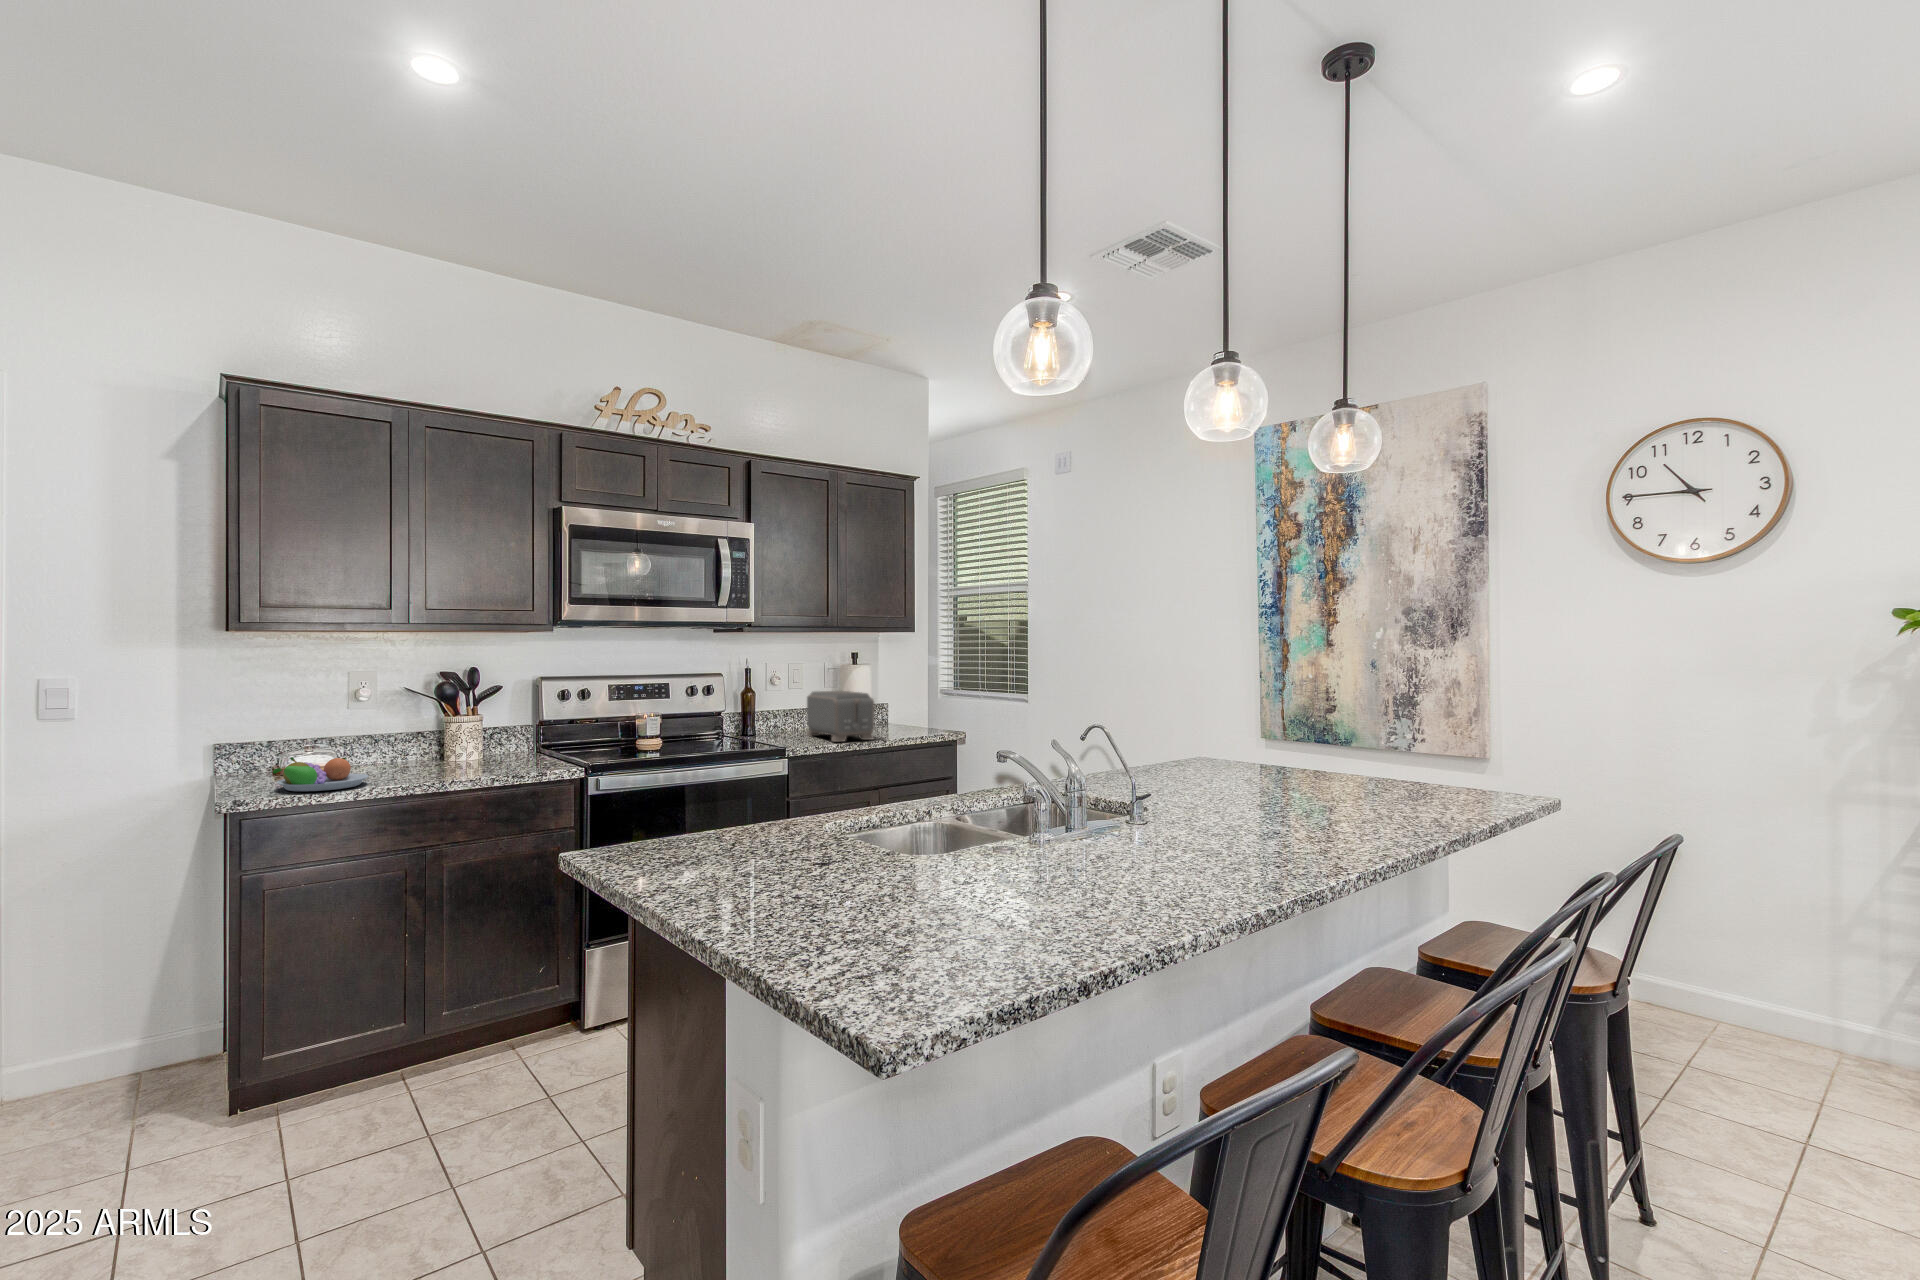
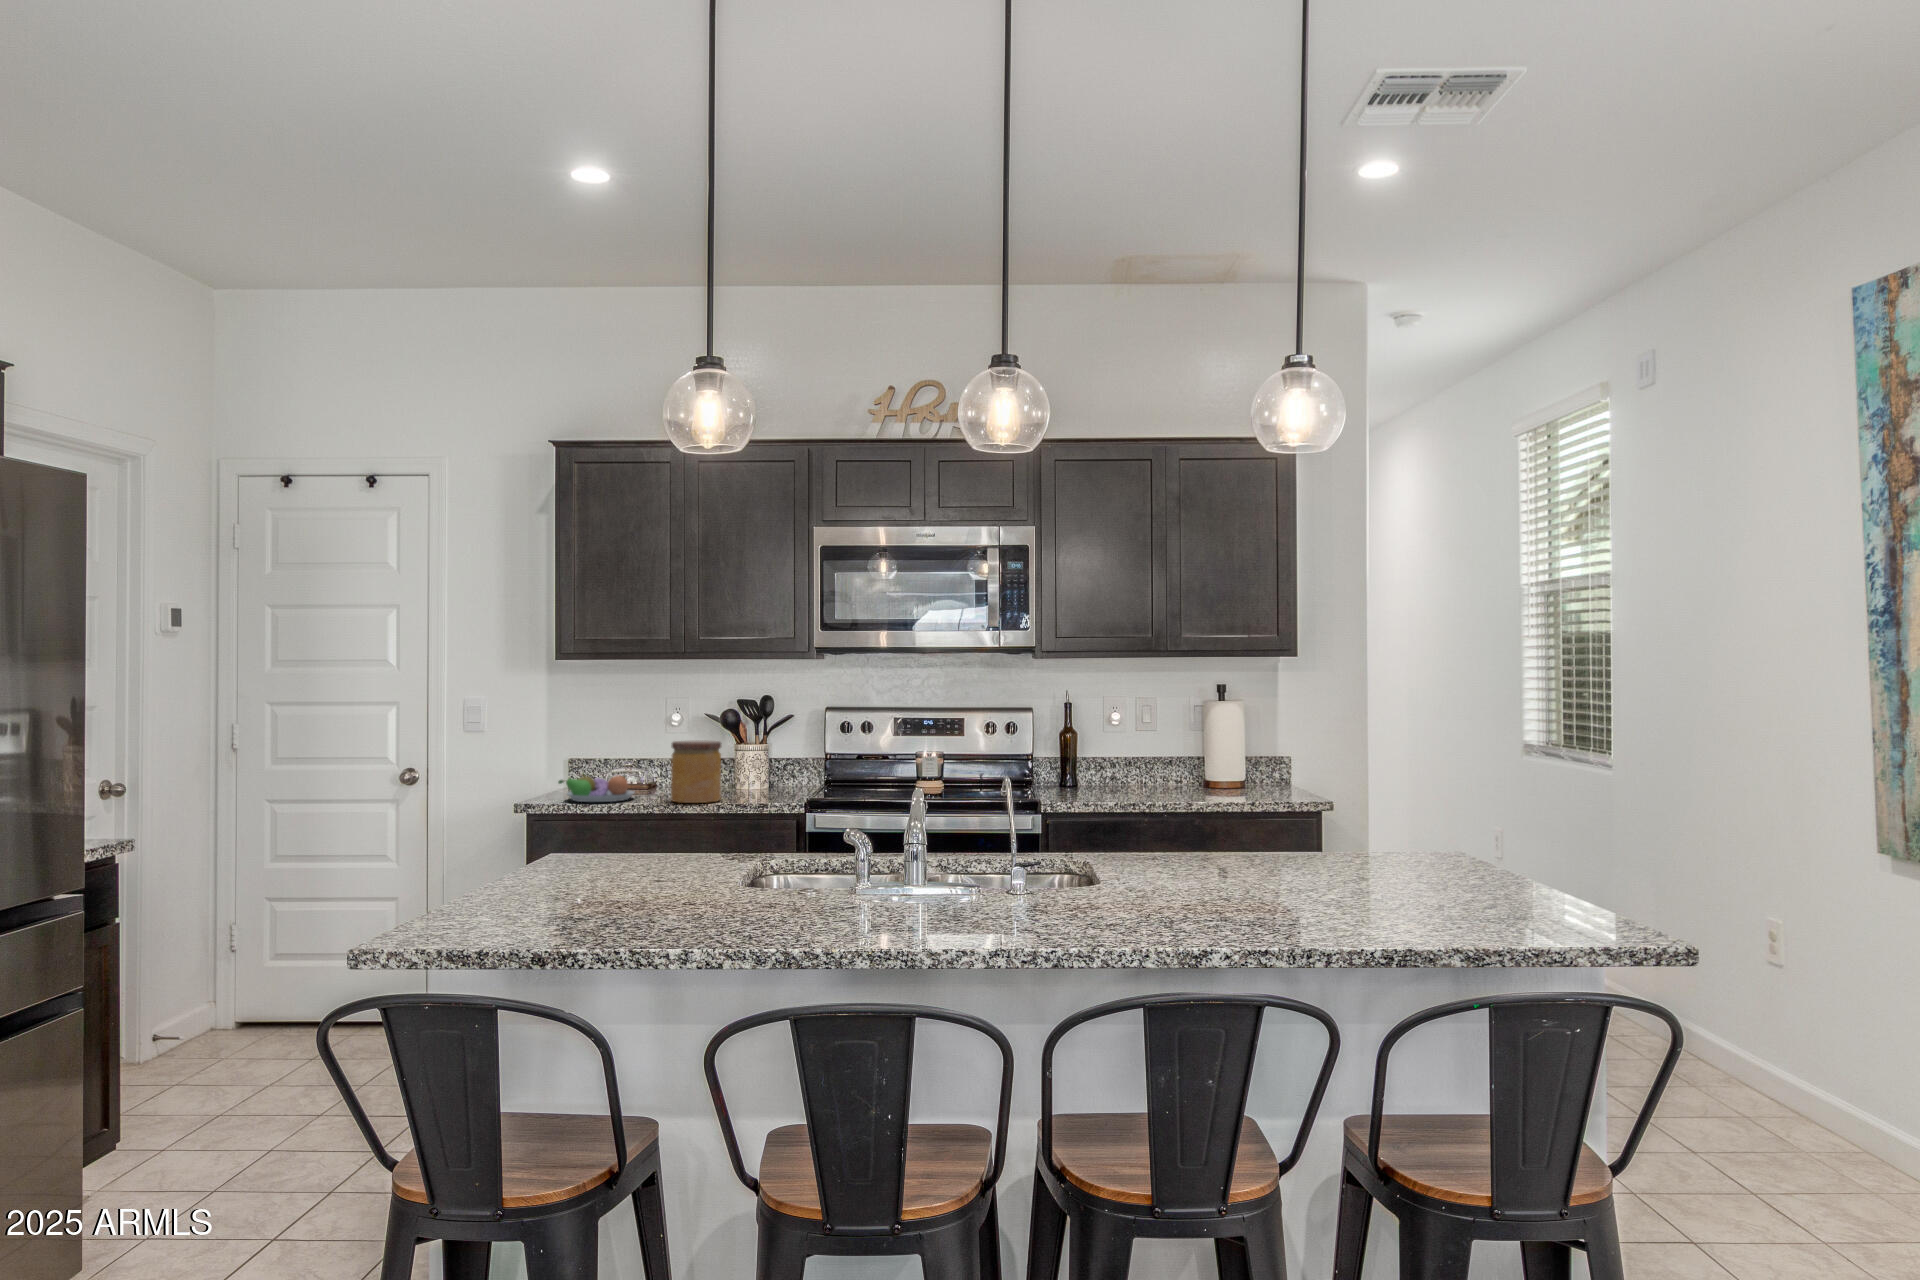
toaster: present [806,691,875,742] -> none [1130,736,1189,801]
jar: none [419,713,478,781] -> present [671,741,721,803]

